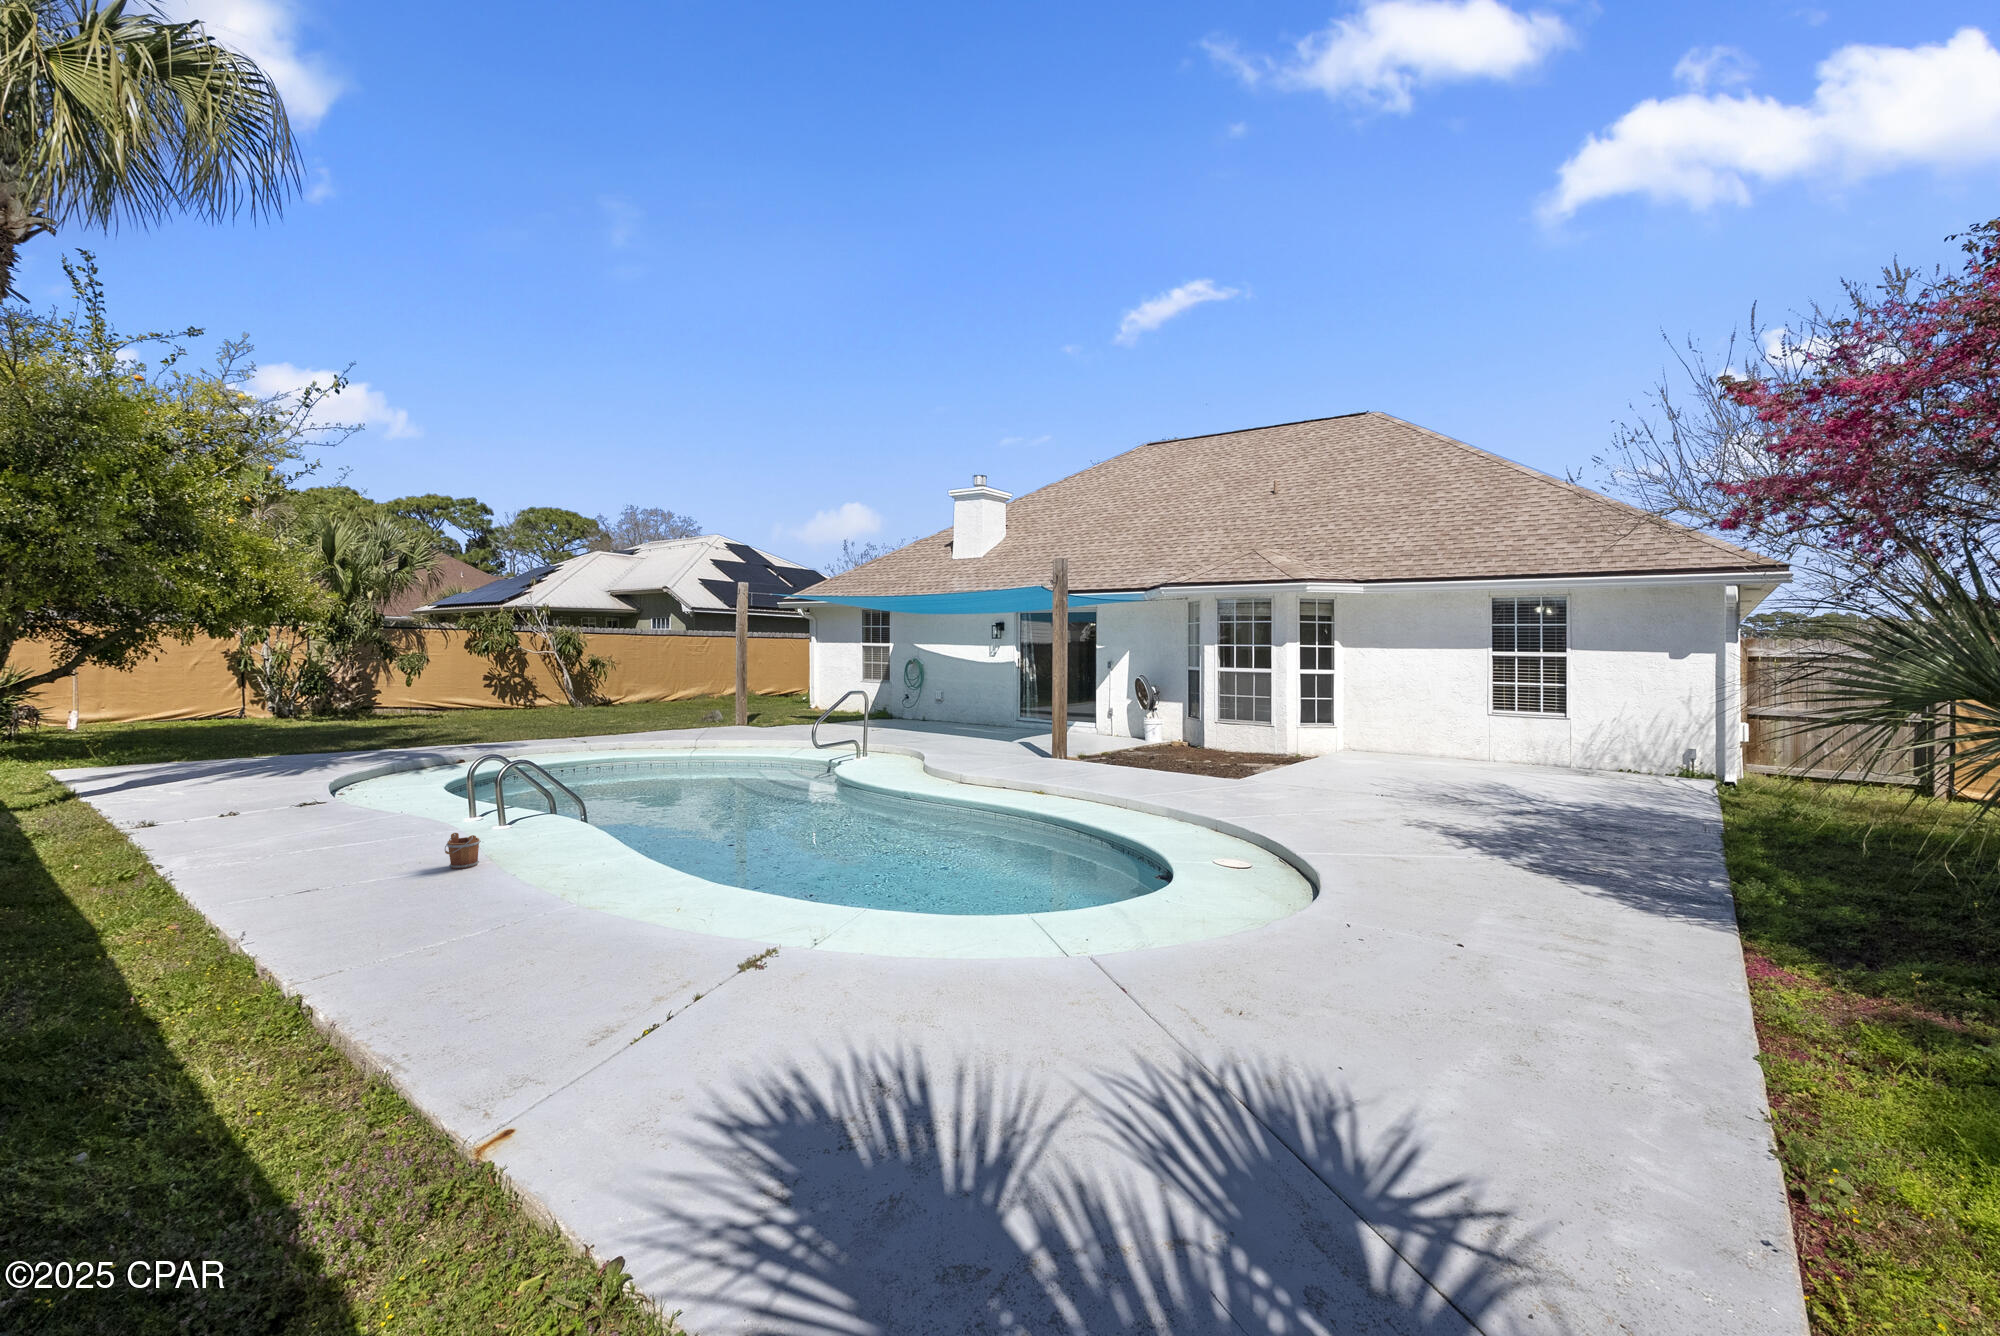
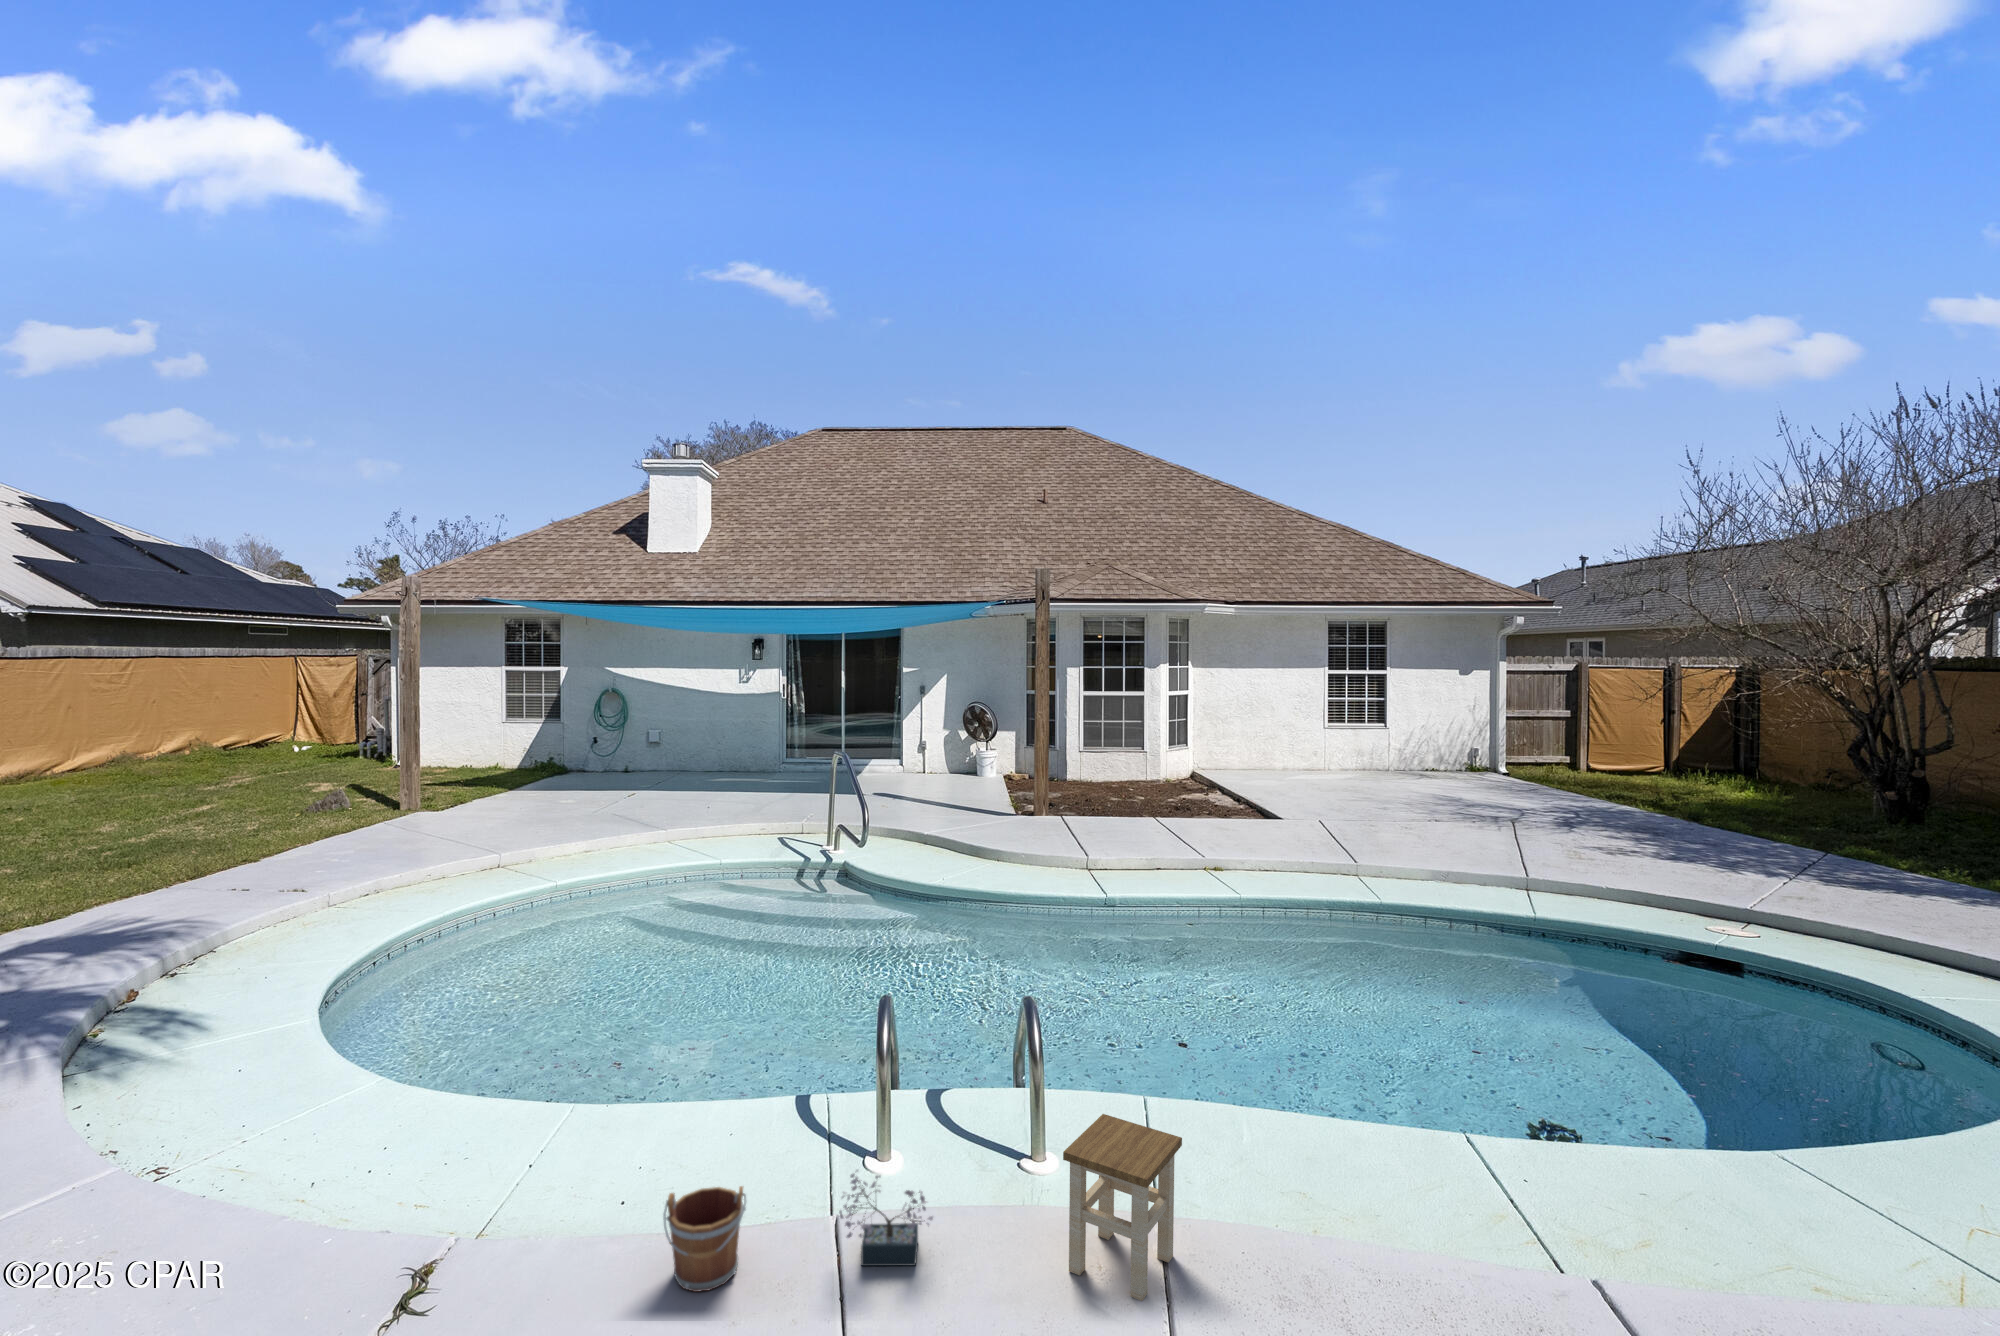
stool: none [532,833,578,899] -> present [1063,1114,1182,1301]
decorative plant: none [489,840,529,878] -> present [840,1170,933,1266]

